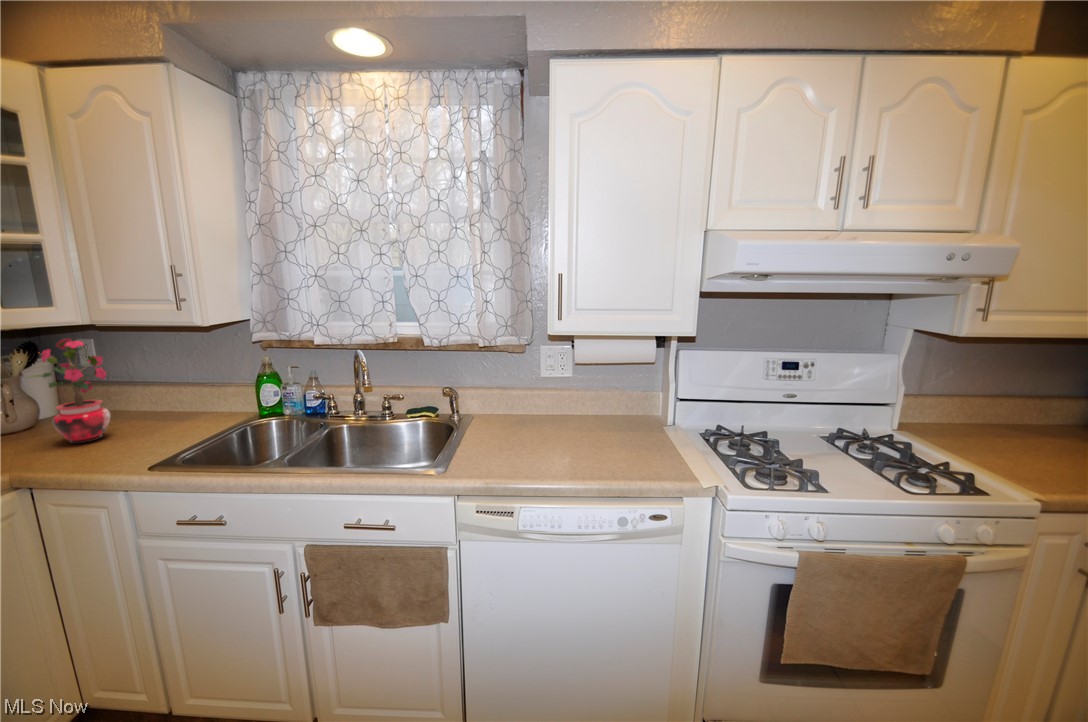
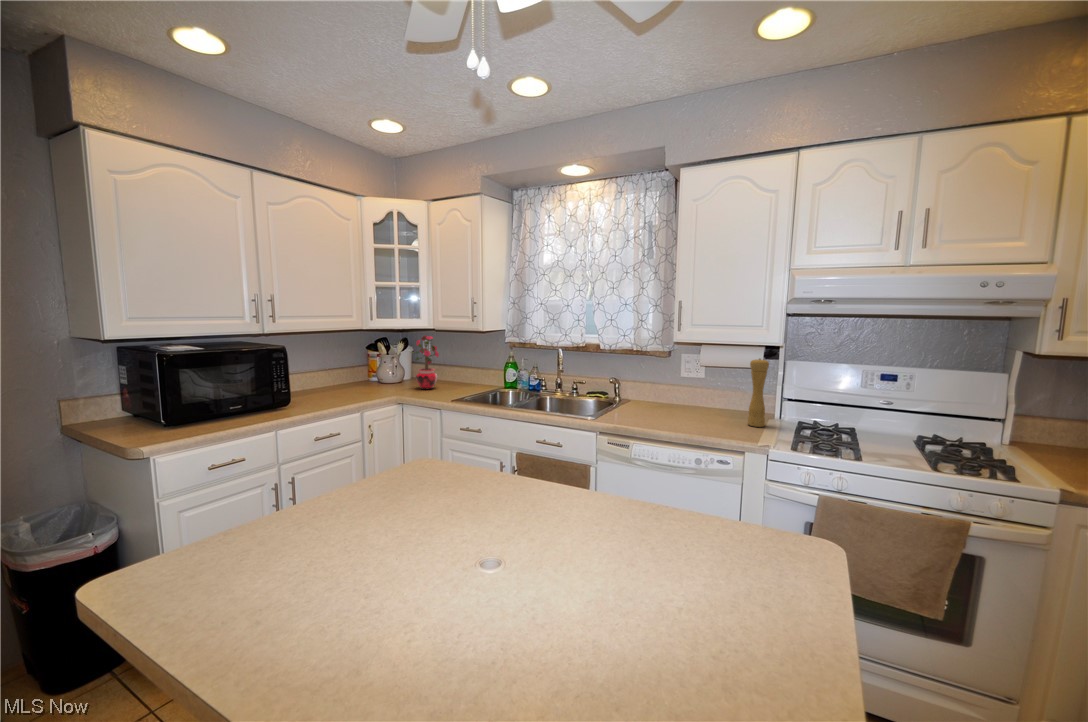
pepper mill: none [648,356,675,450] -> present [748,359,769,427]

